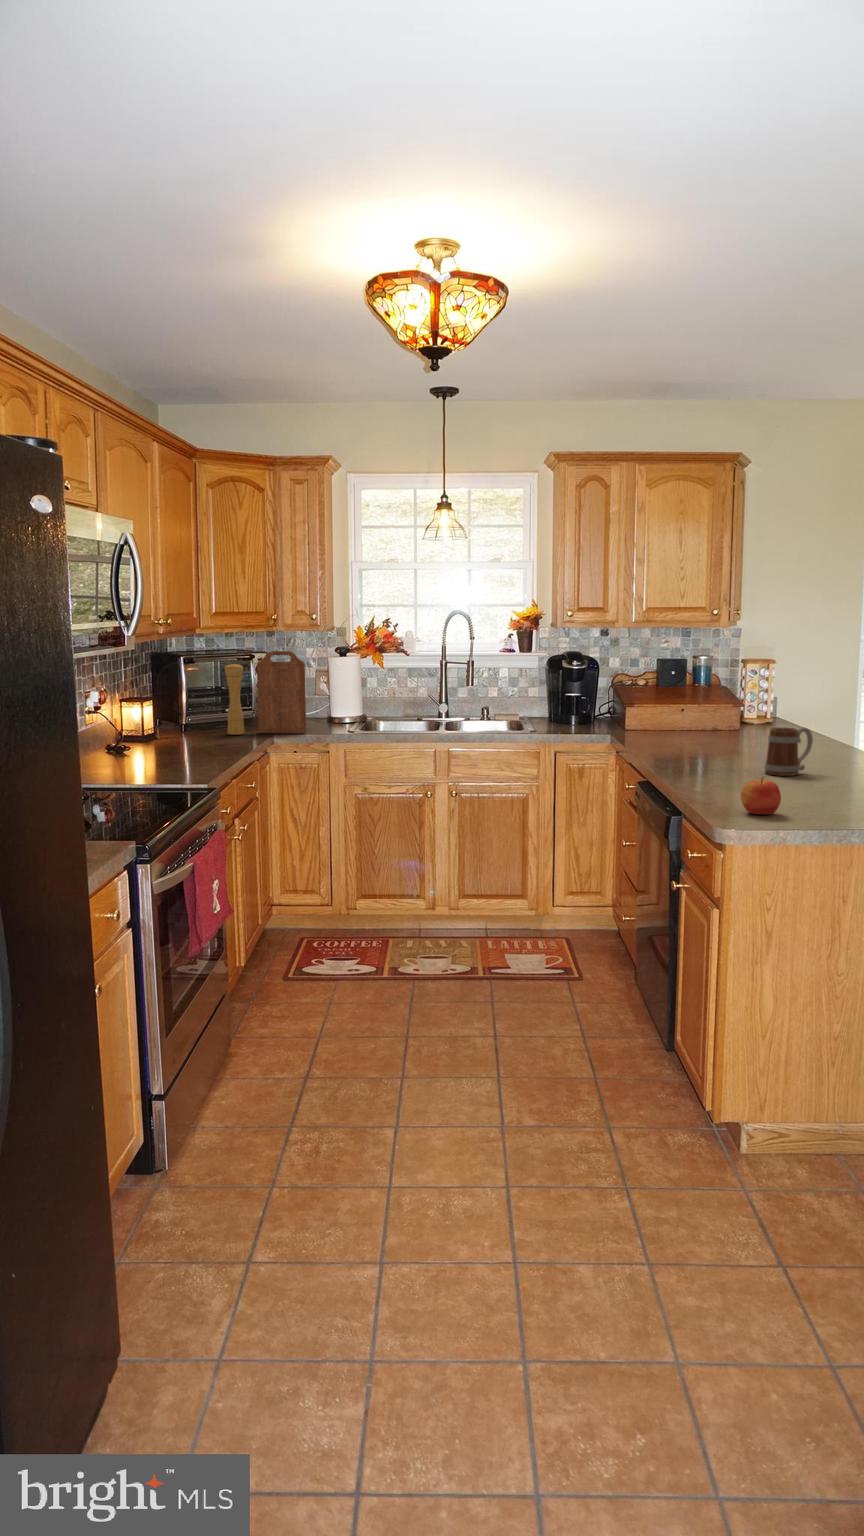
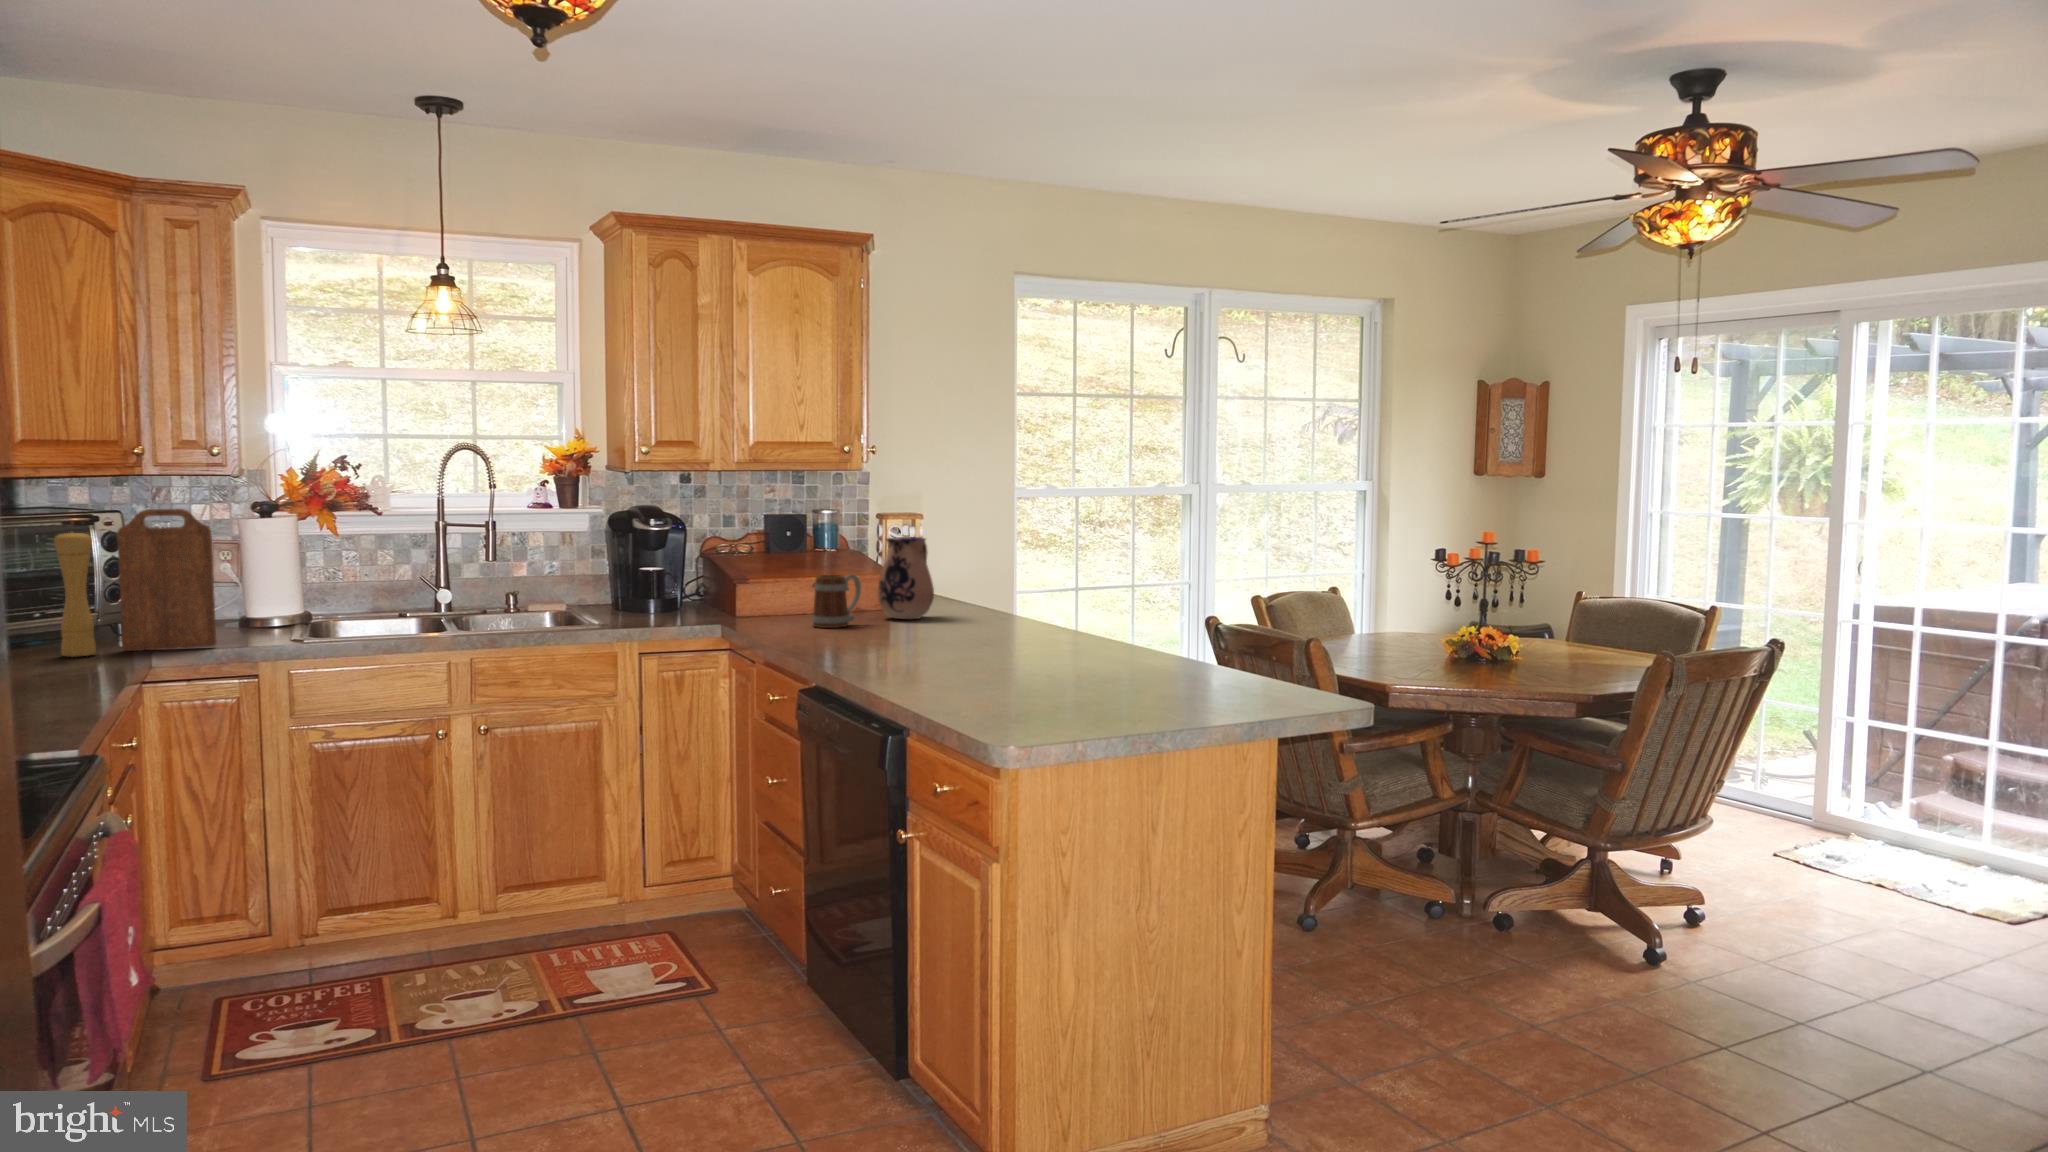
ceramic pitcher: none [725,677,768,737] -> present [878,537,934,619]
mug: present [765,727,813,776] -> present [812,574,861,628]
apple: present [740,777,781,814] -> none [994,667,1046,719]

